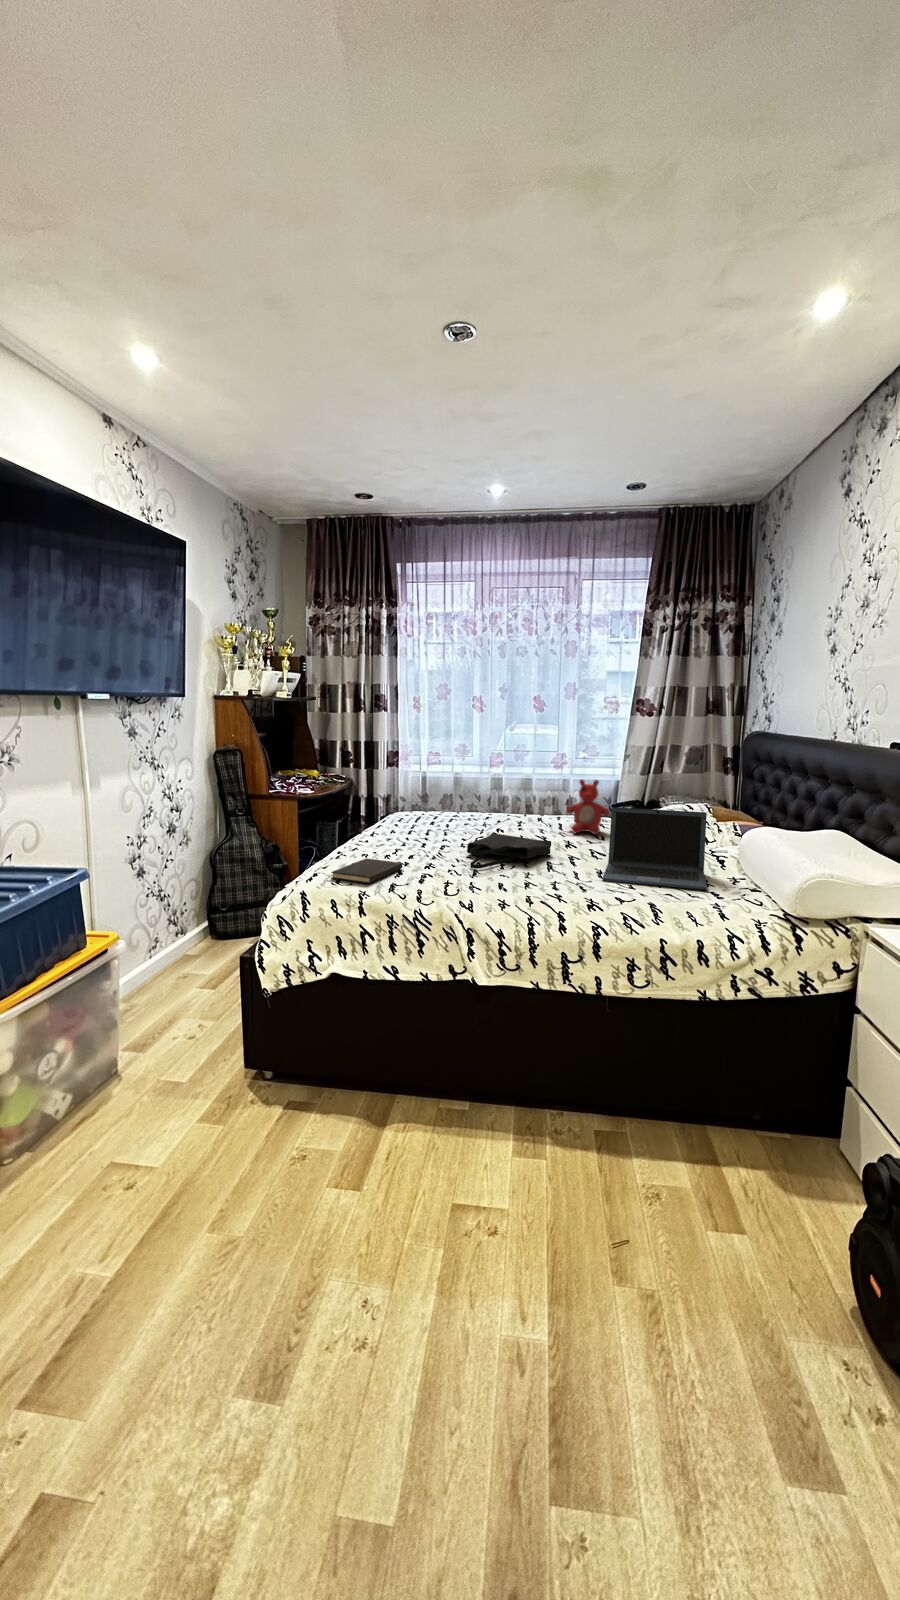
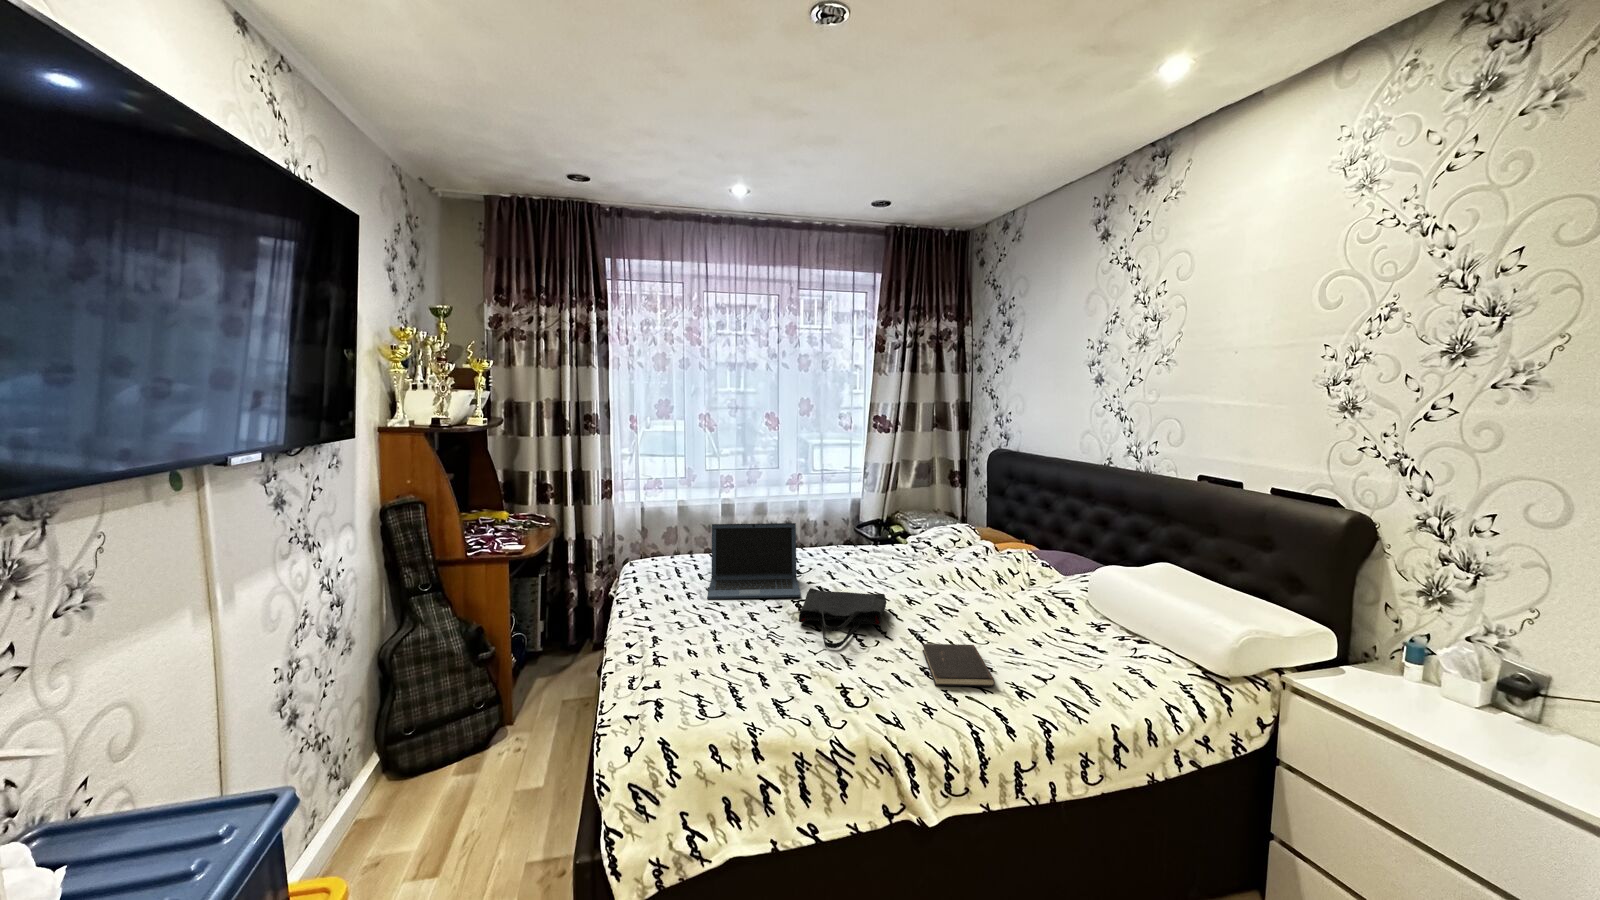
stuffed bear: present [567,780,610,834] -> none [855,511,901,572]
laptop: present [602,807,707,890] -> present [707,523,801,599]
hardcover book: present [331,858,402,883] -> present [922,644,995,687]

